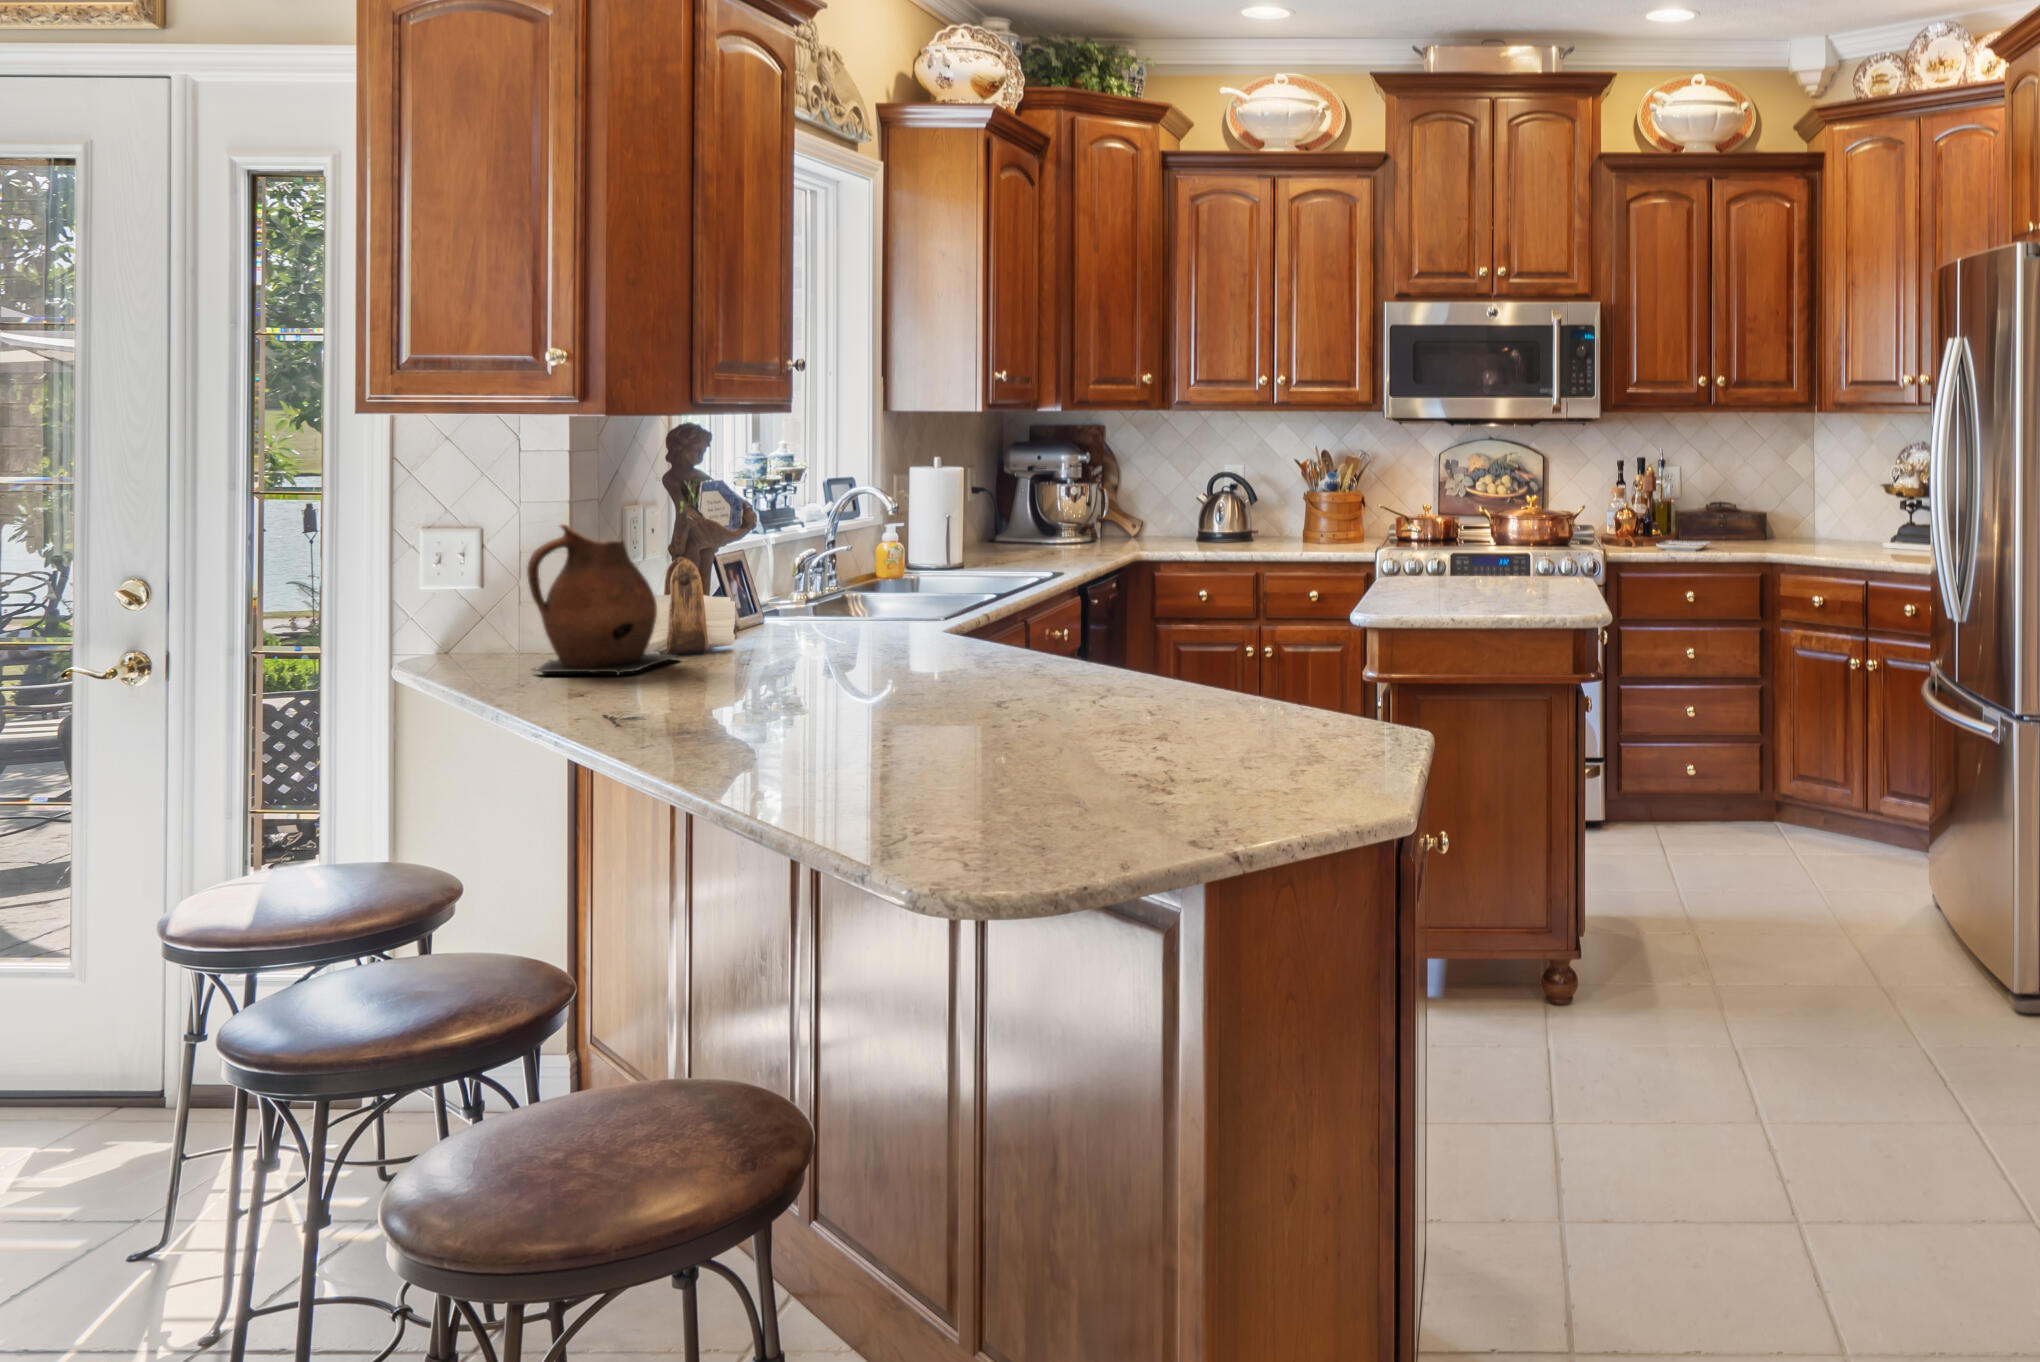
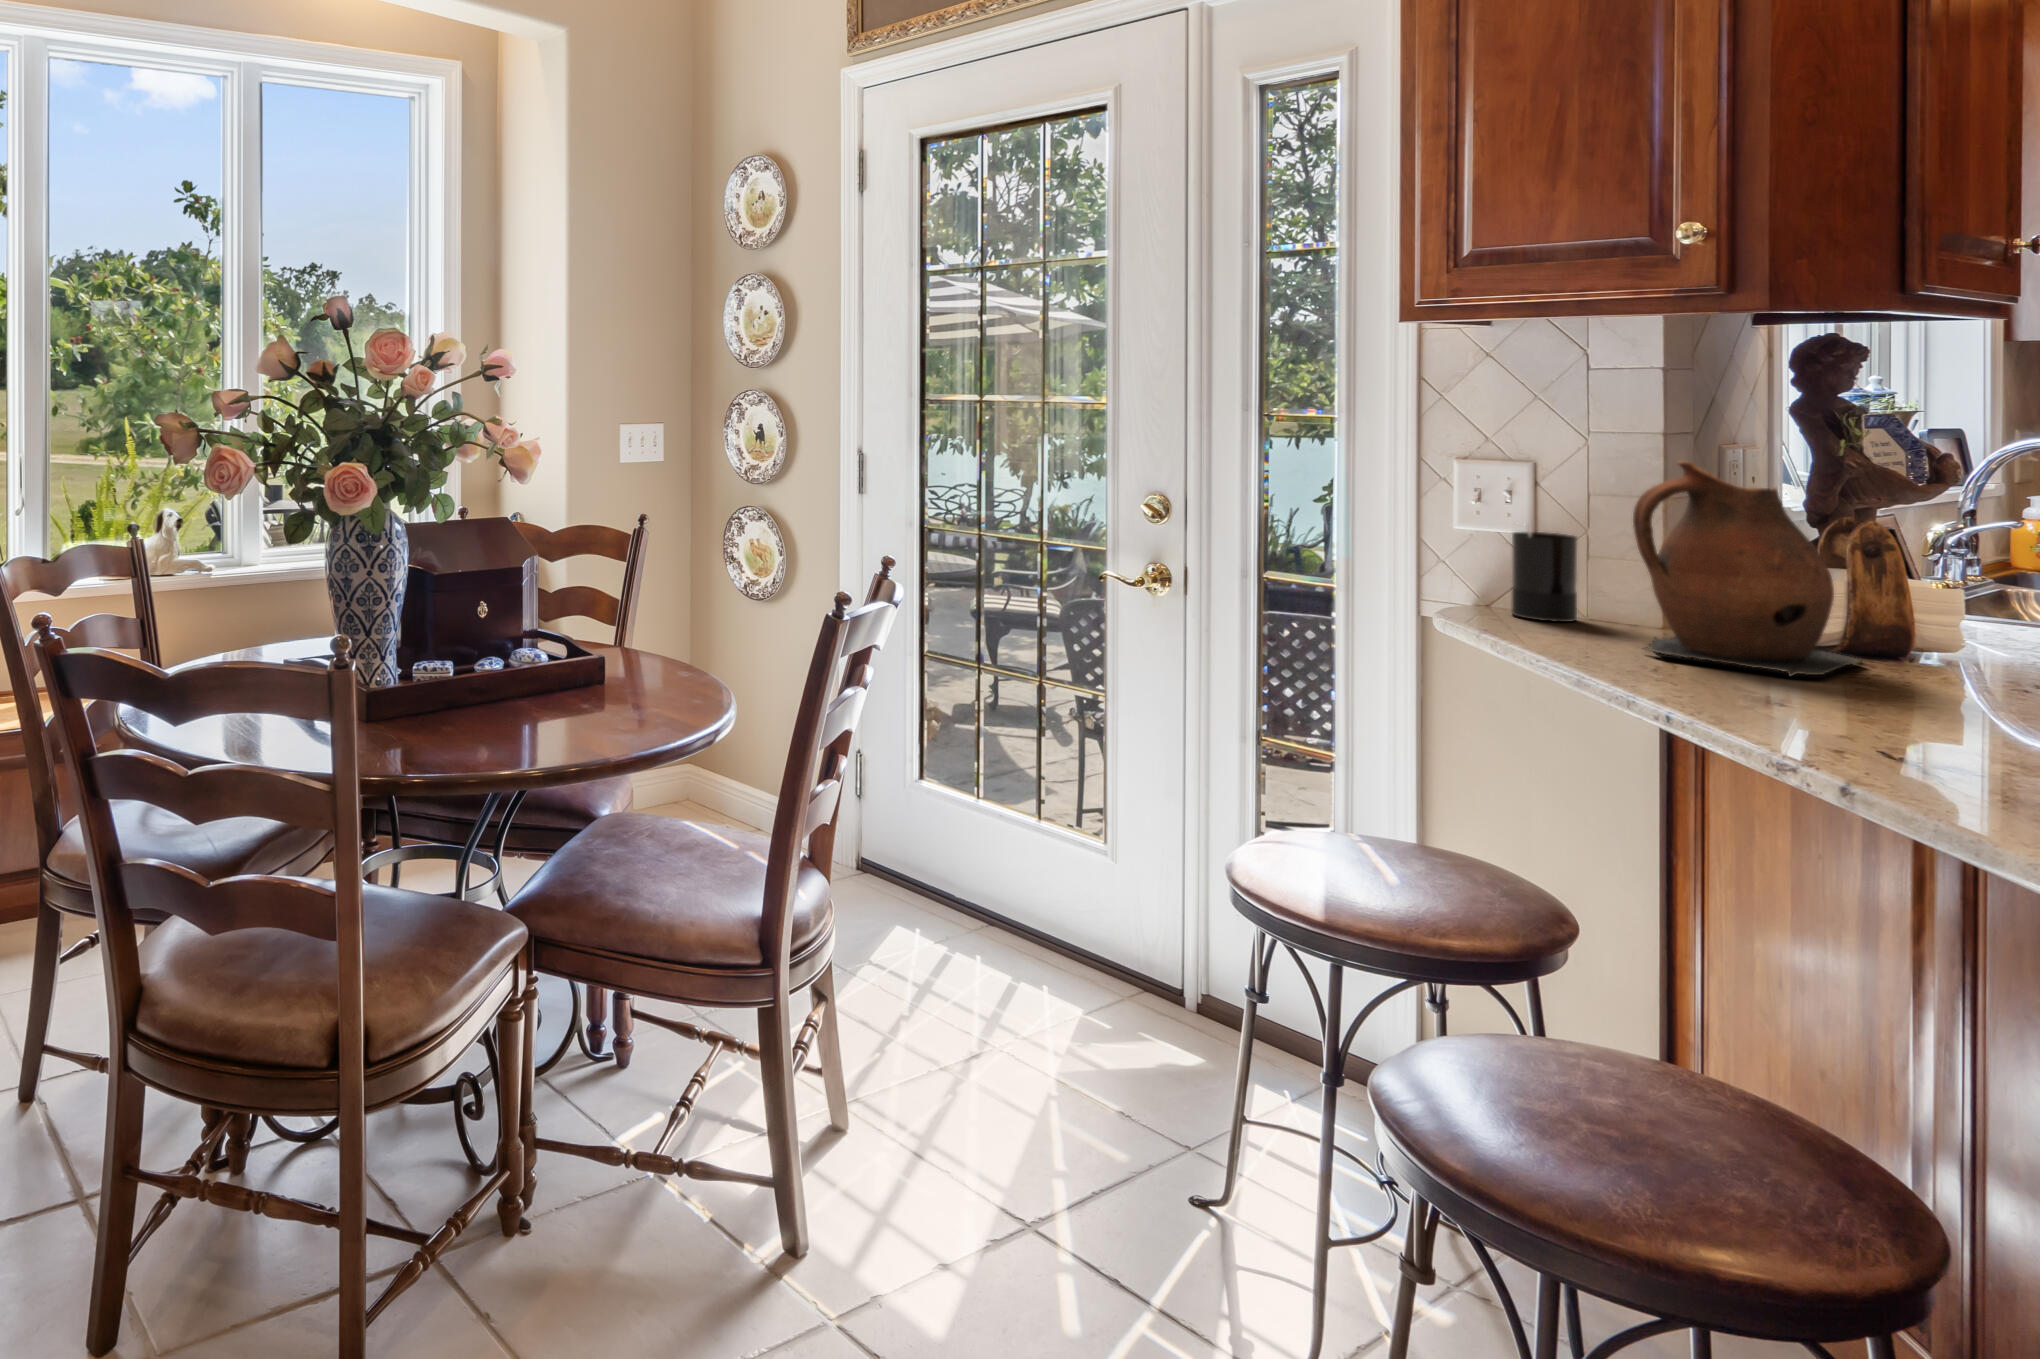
candle: none [458,580,510,659] -> present [1511,525,1577,622]

